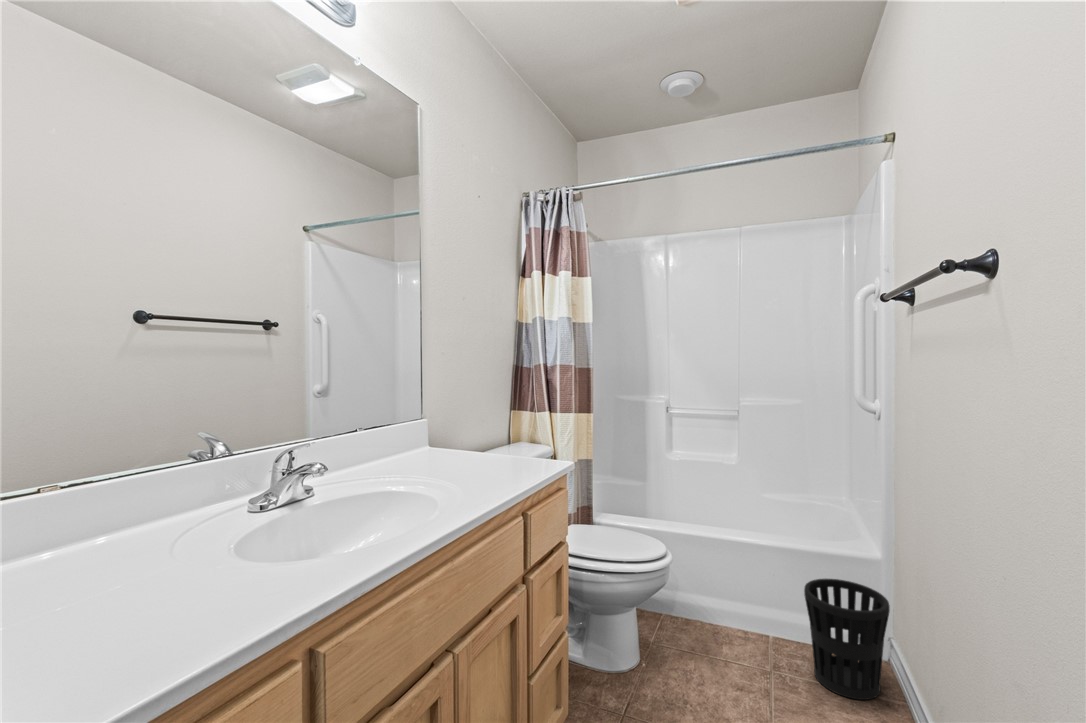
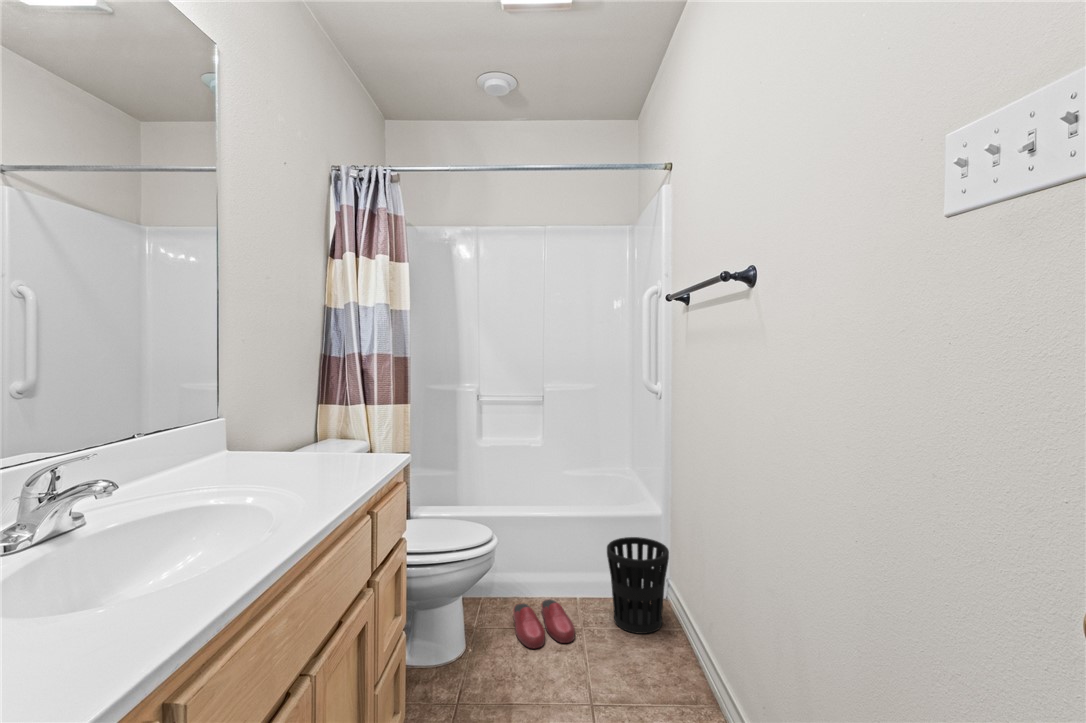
slippers: none [694,629,762,685] -> present [514,599,575,648]

